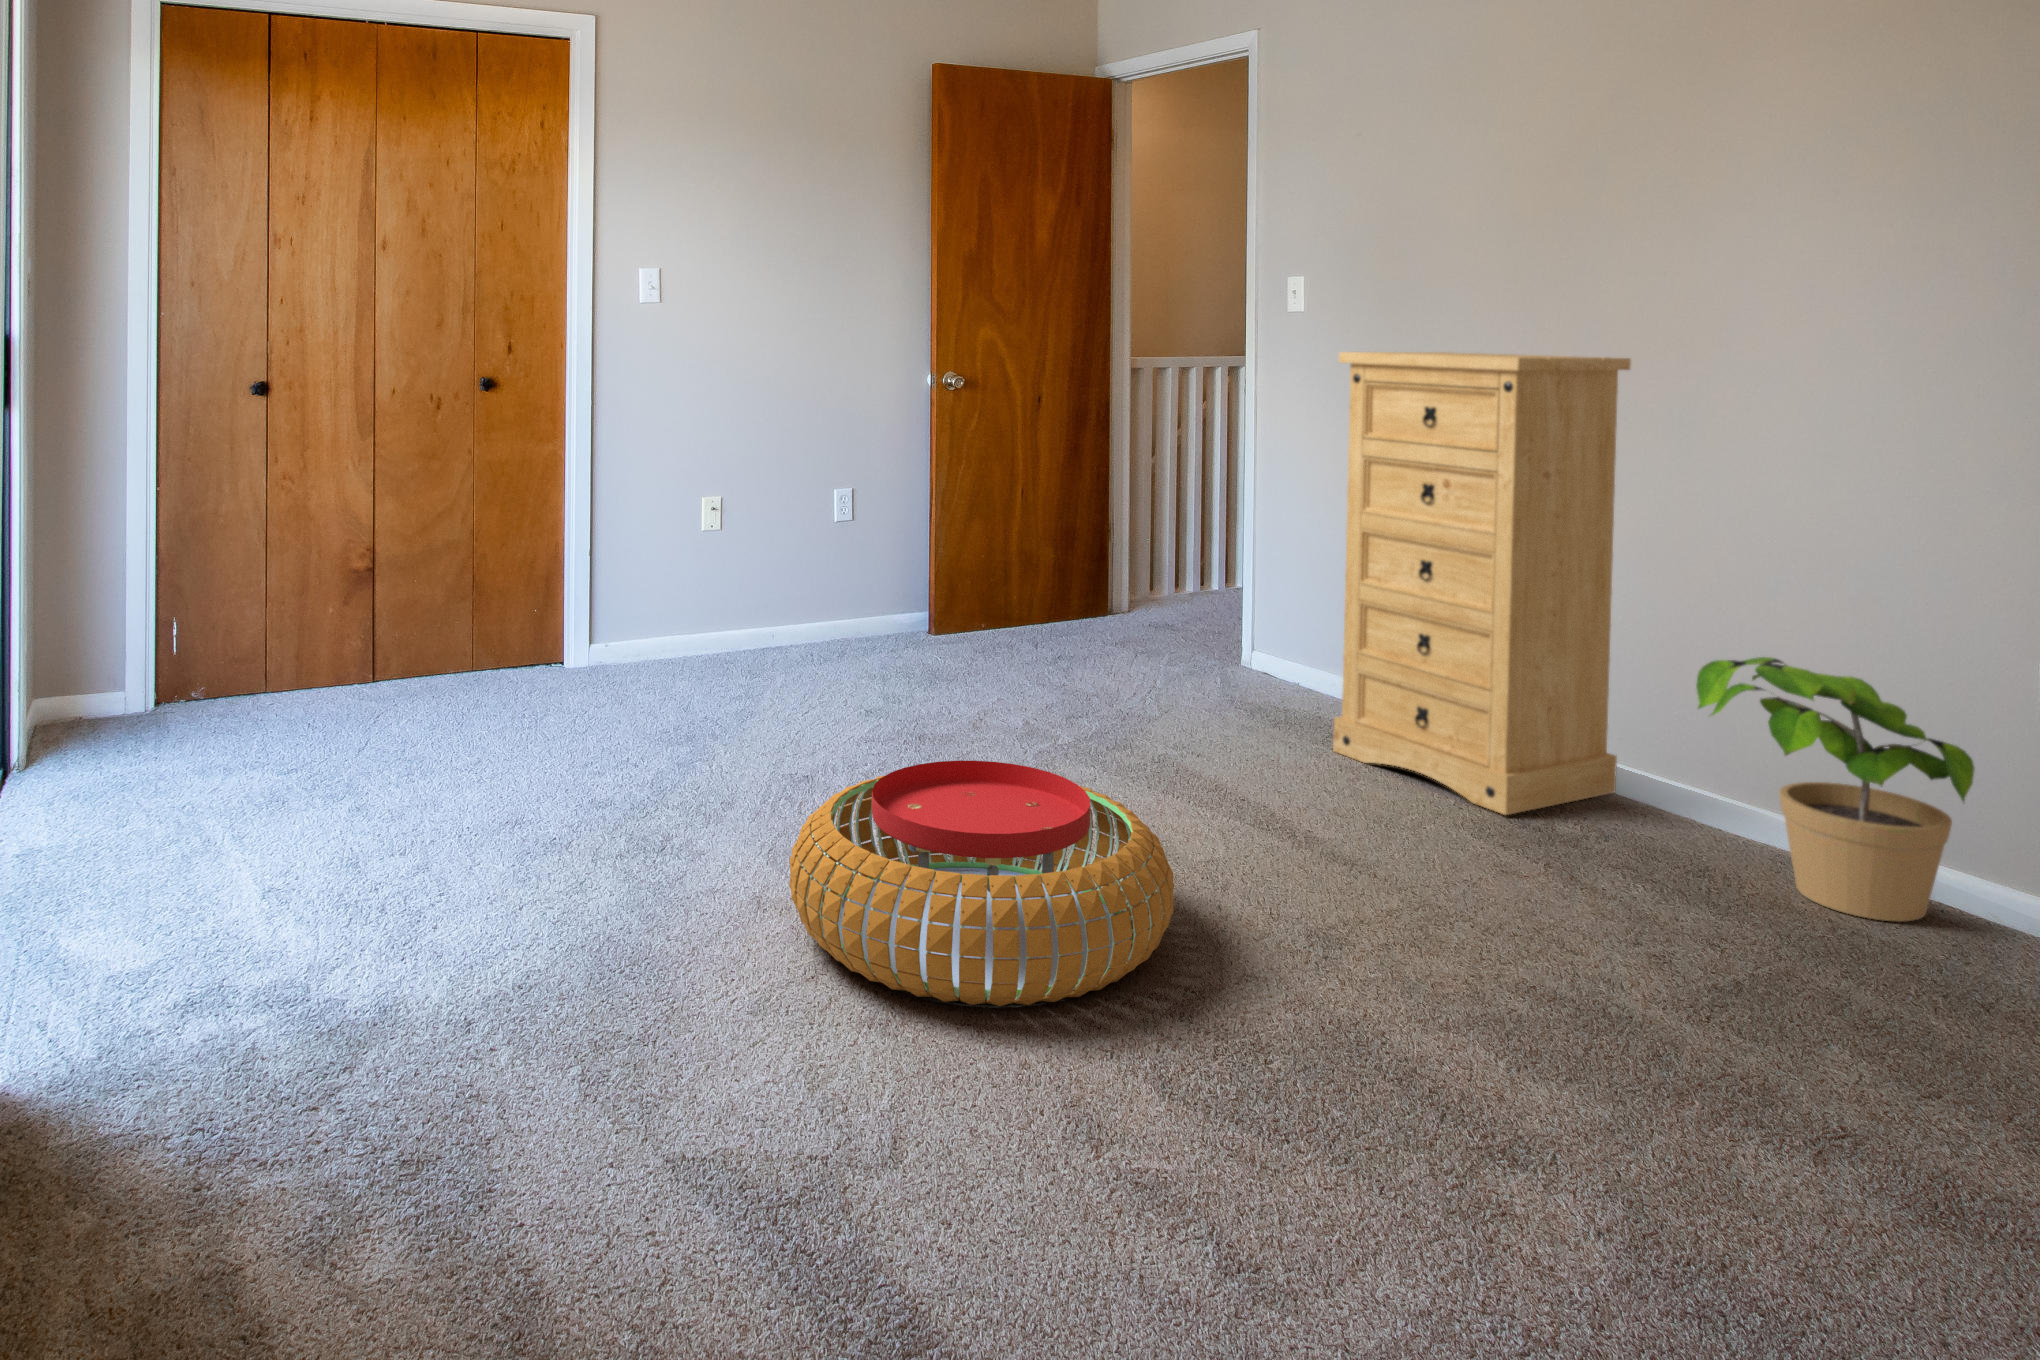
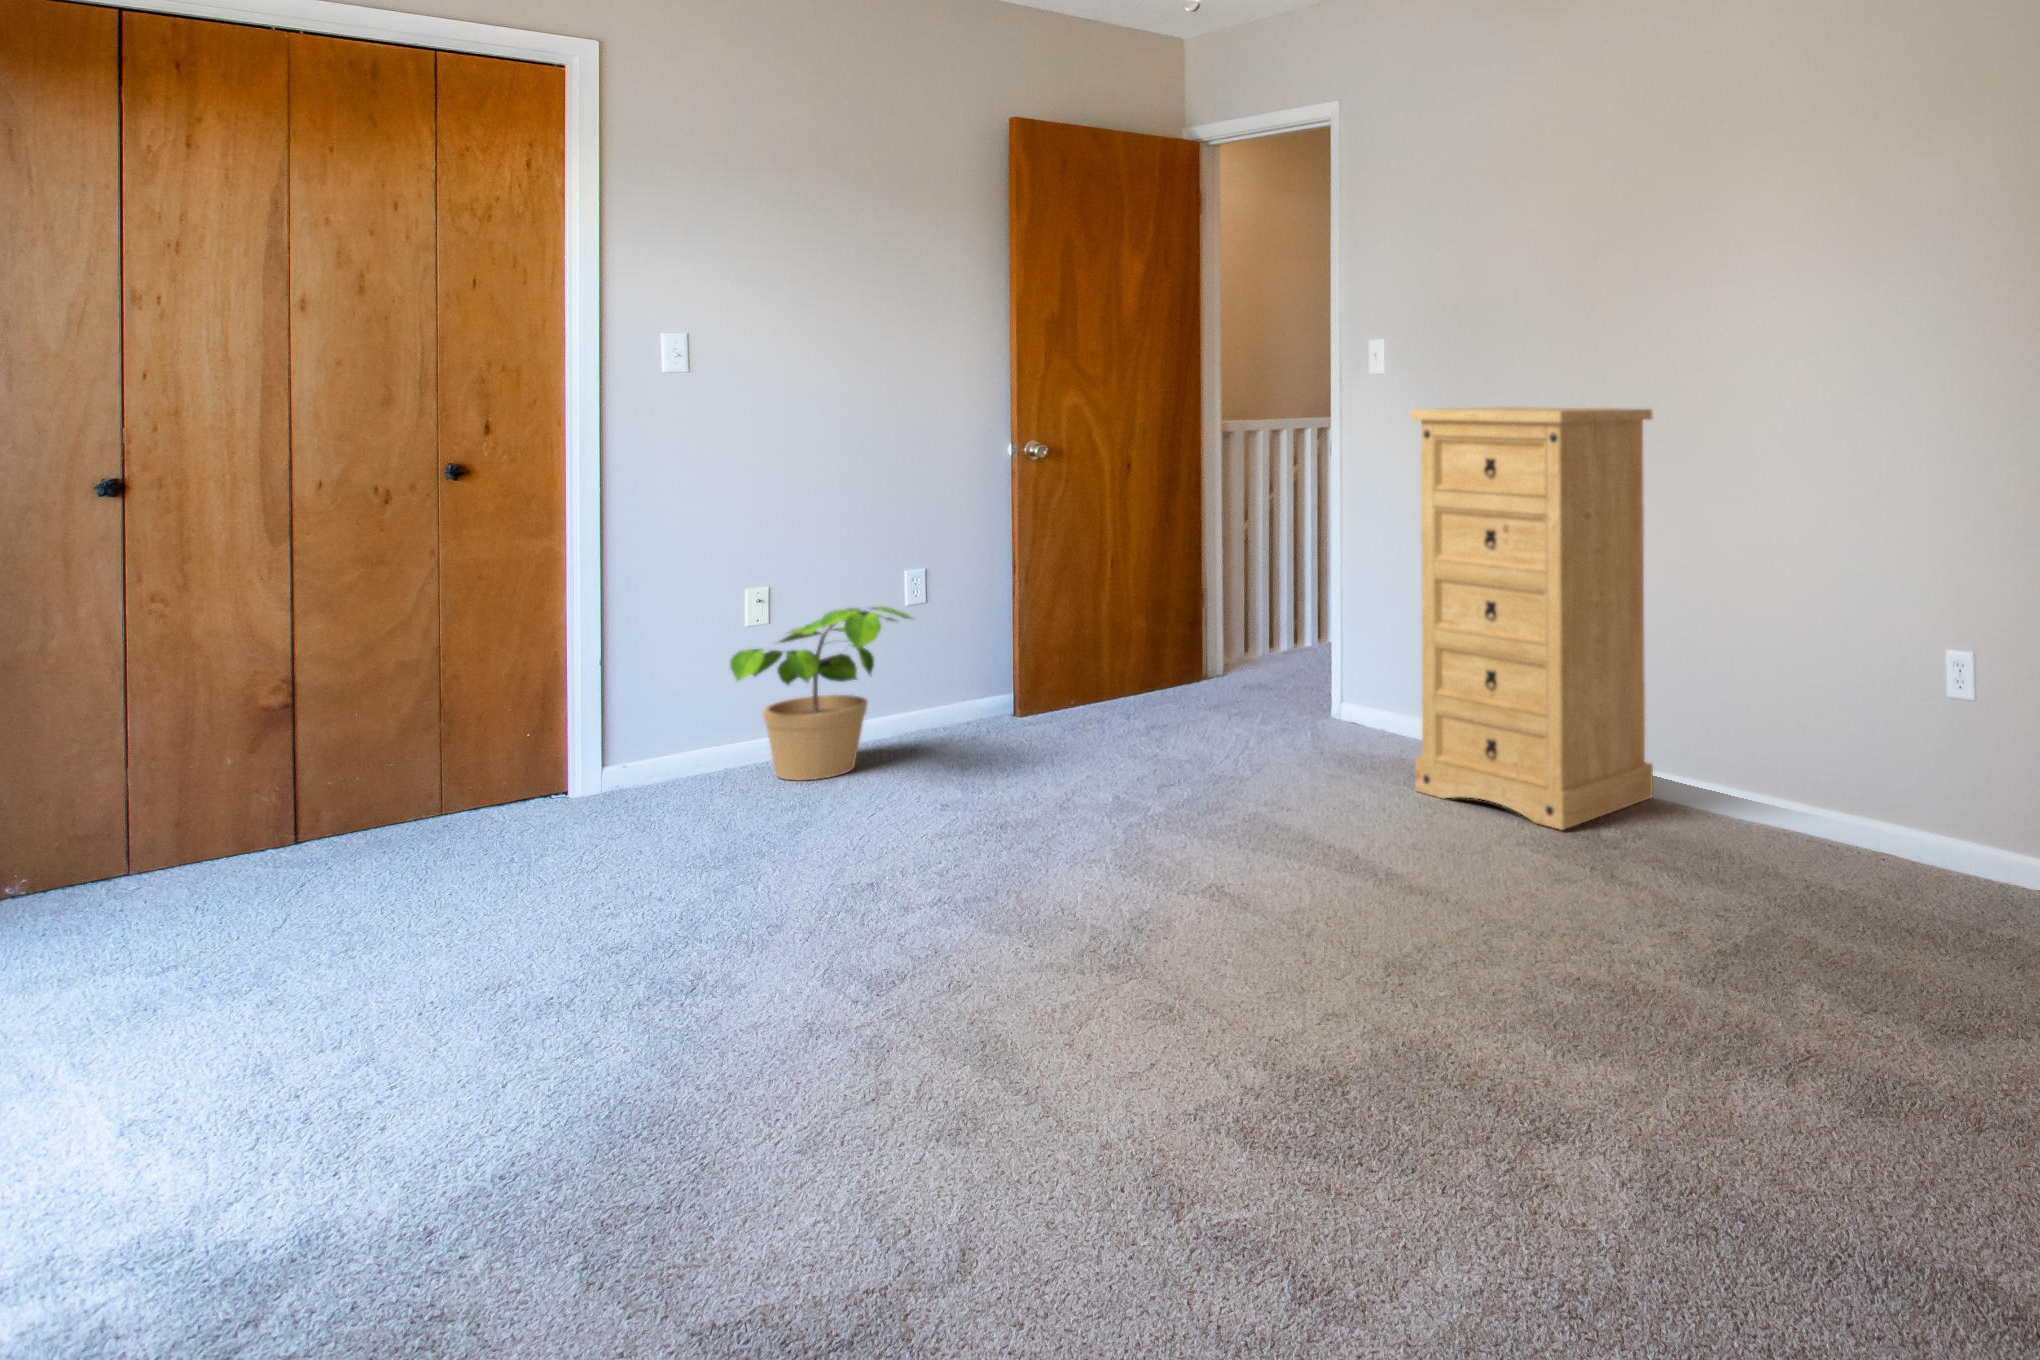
potted plant: present [1696,657,1975,922] -> present [730,606,911,781]
pouf: present [789,761,1174,1006] -> none [845,842,1258,1099]

